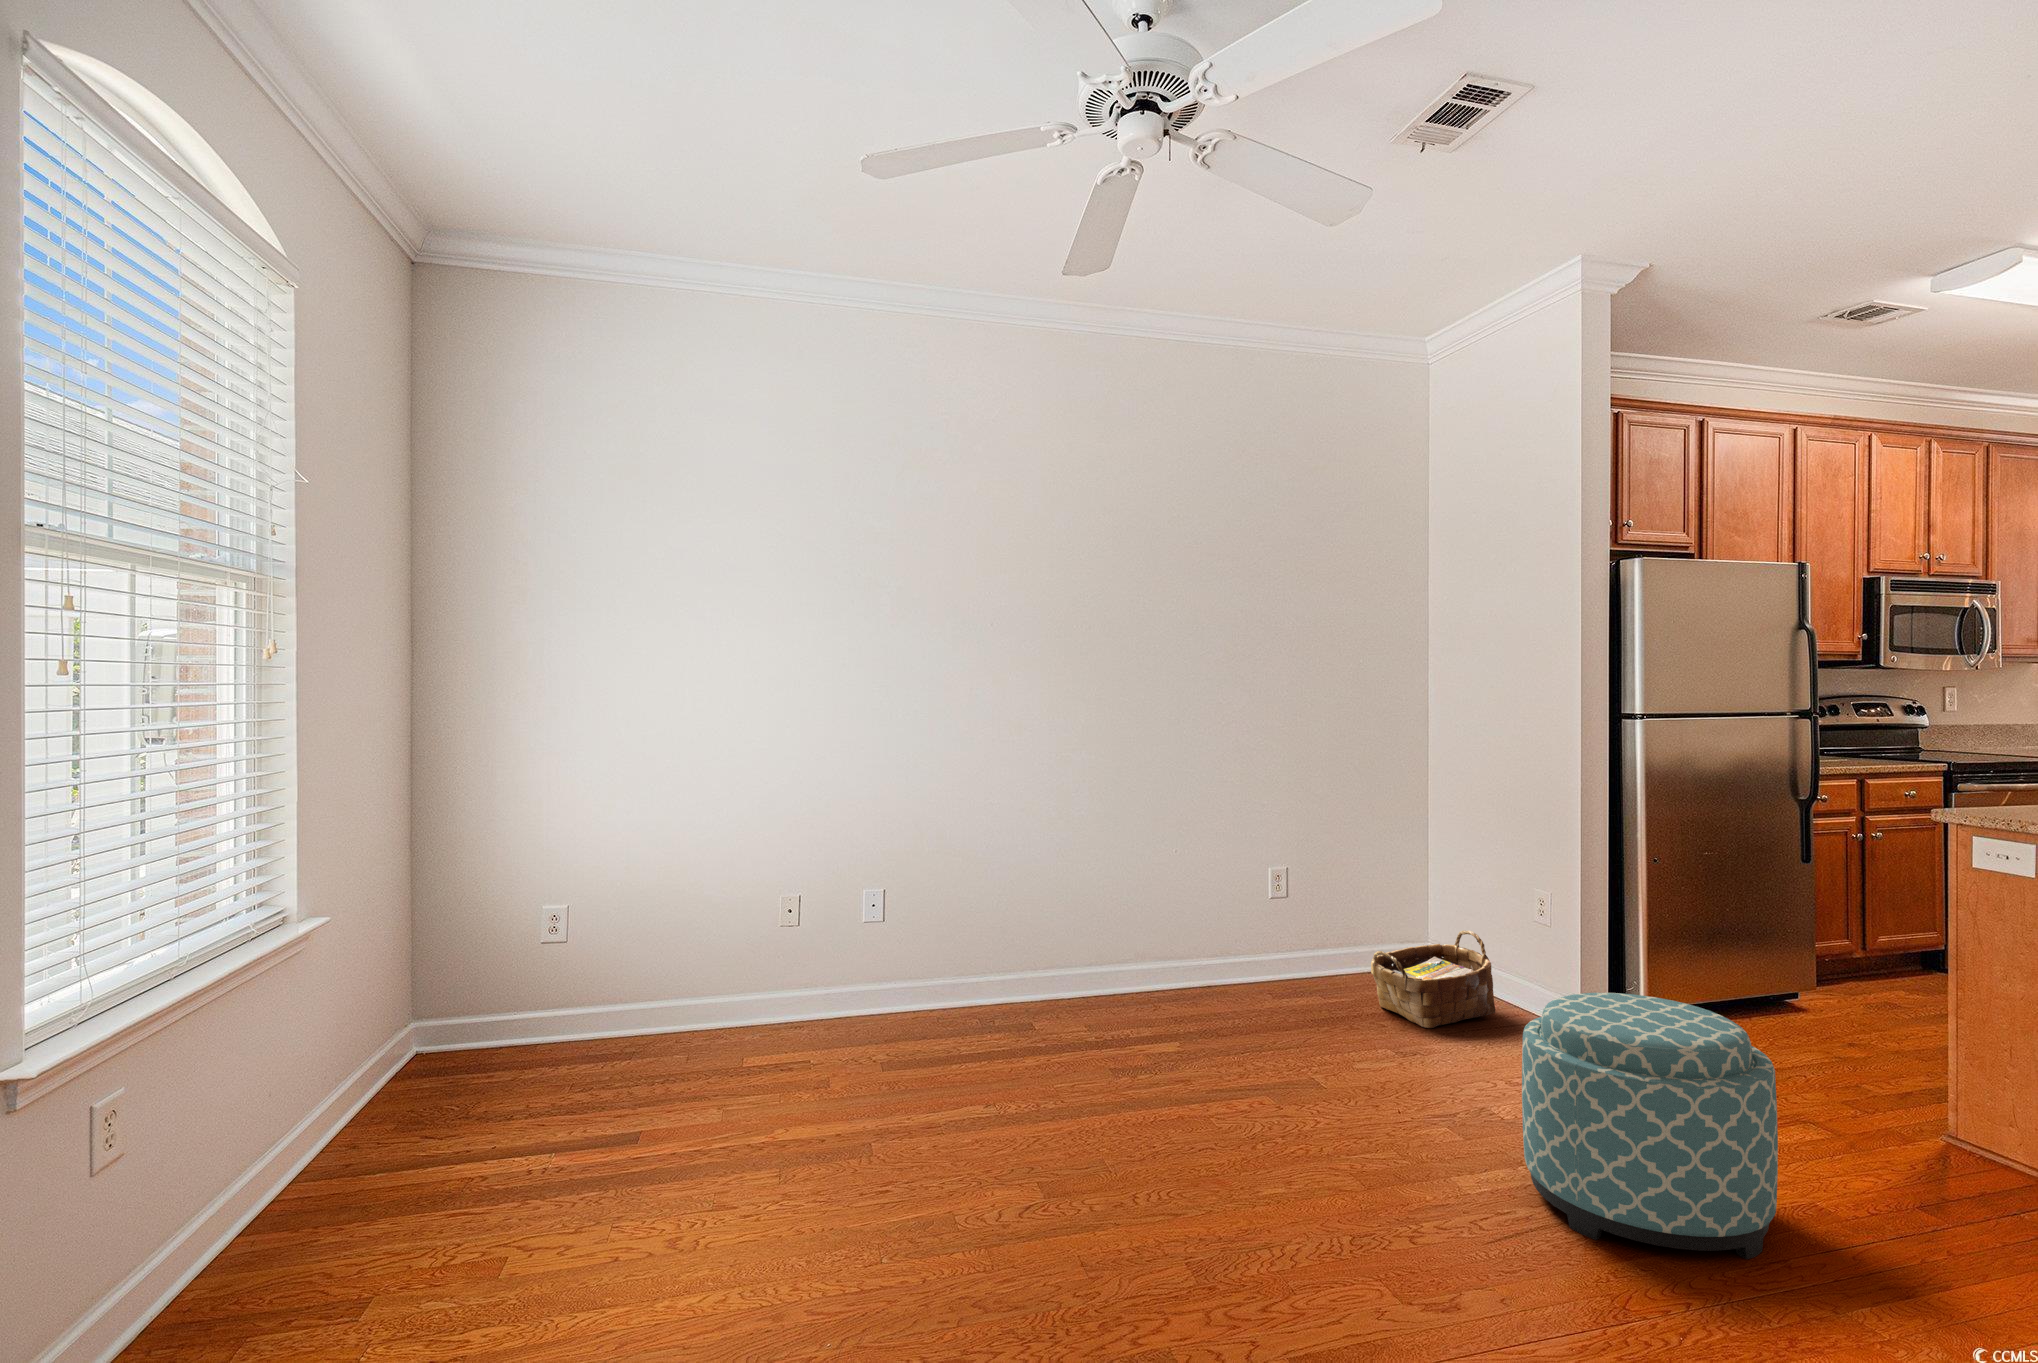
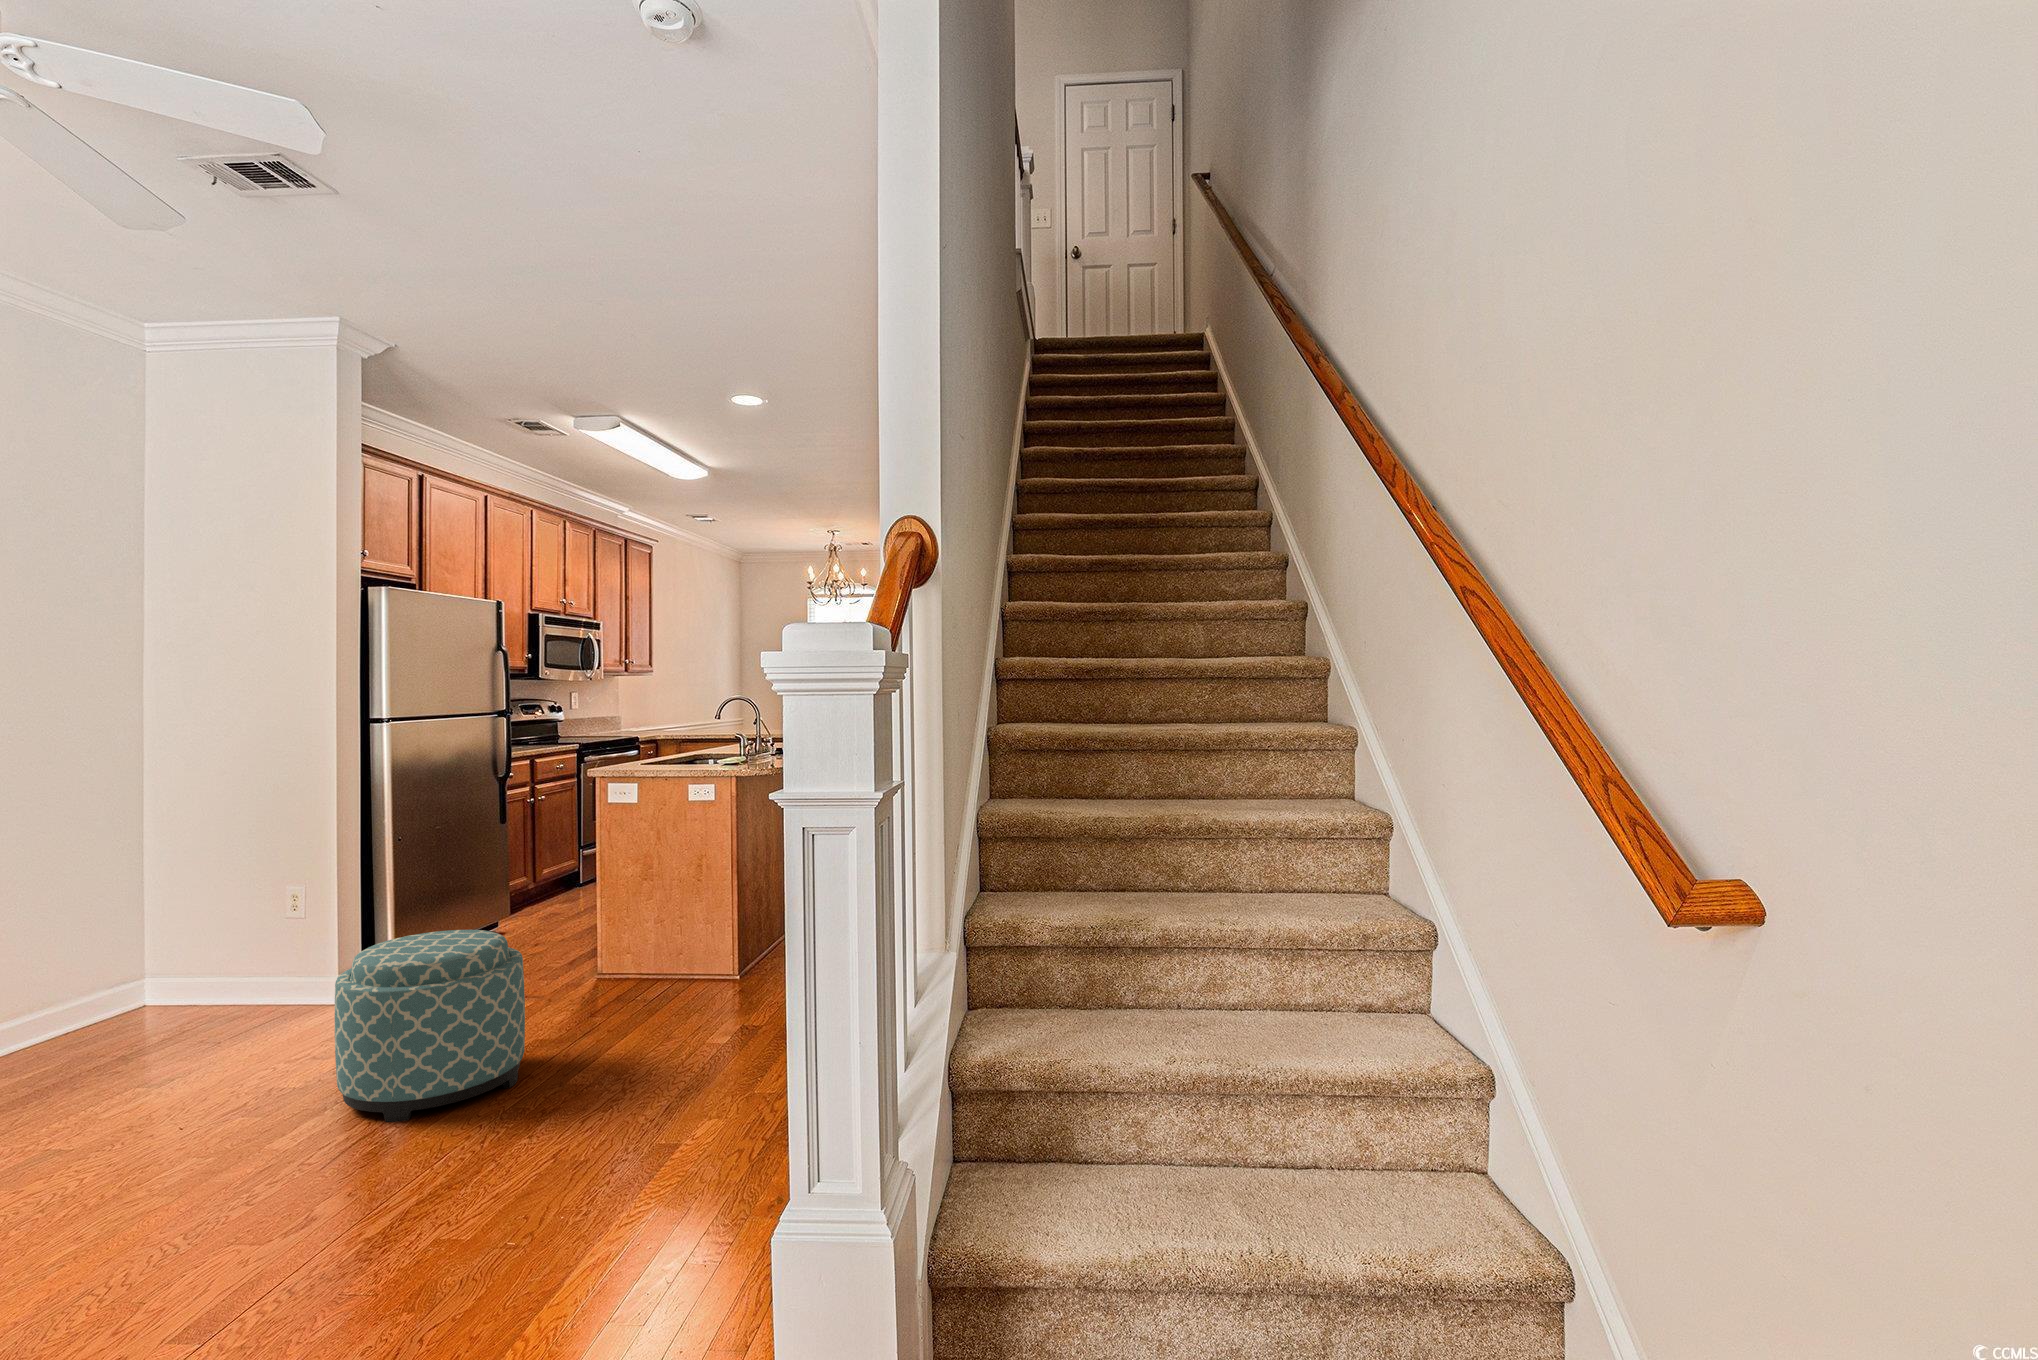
woven basket: present [1371,930,1495,1028] -> none [106,935,254,1040]

